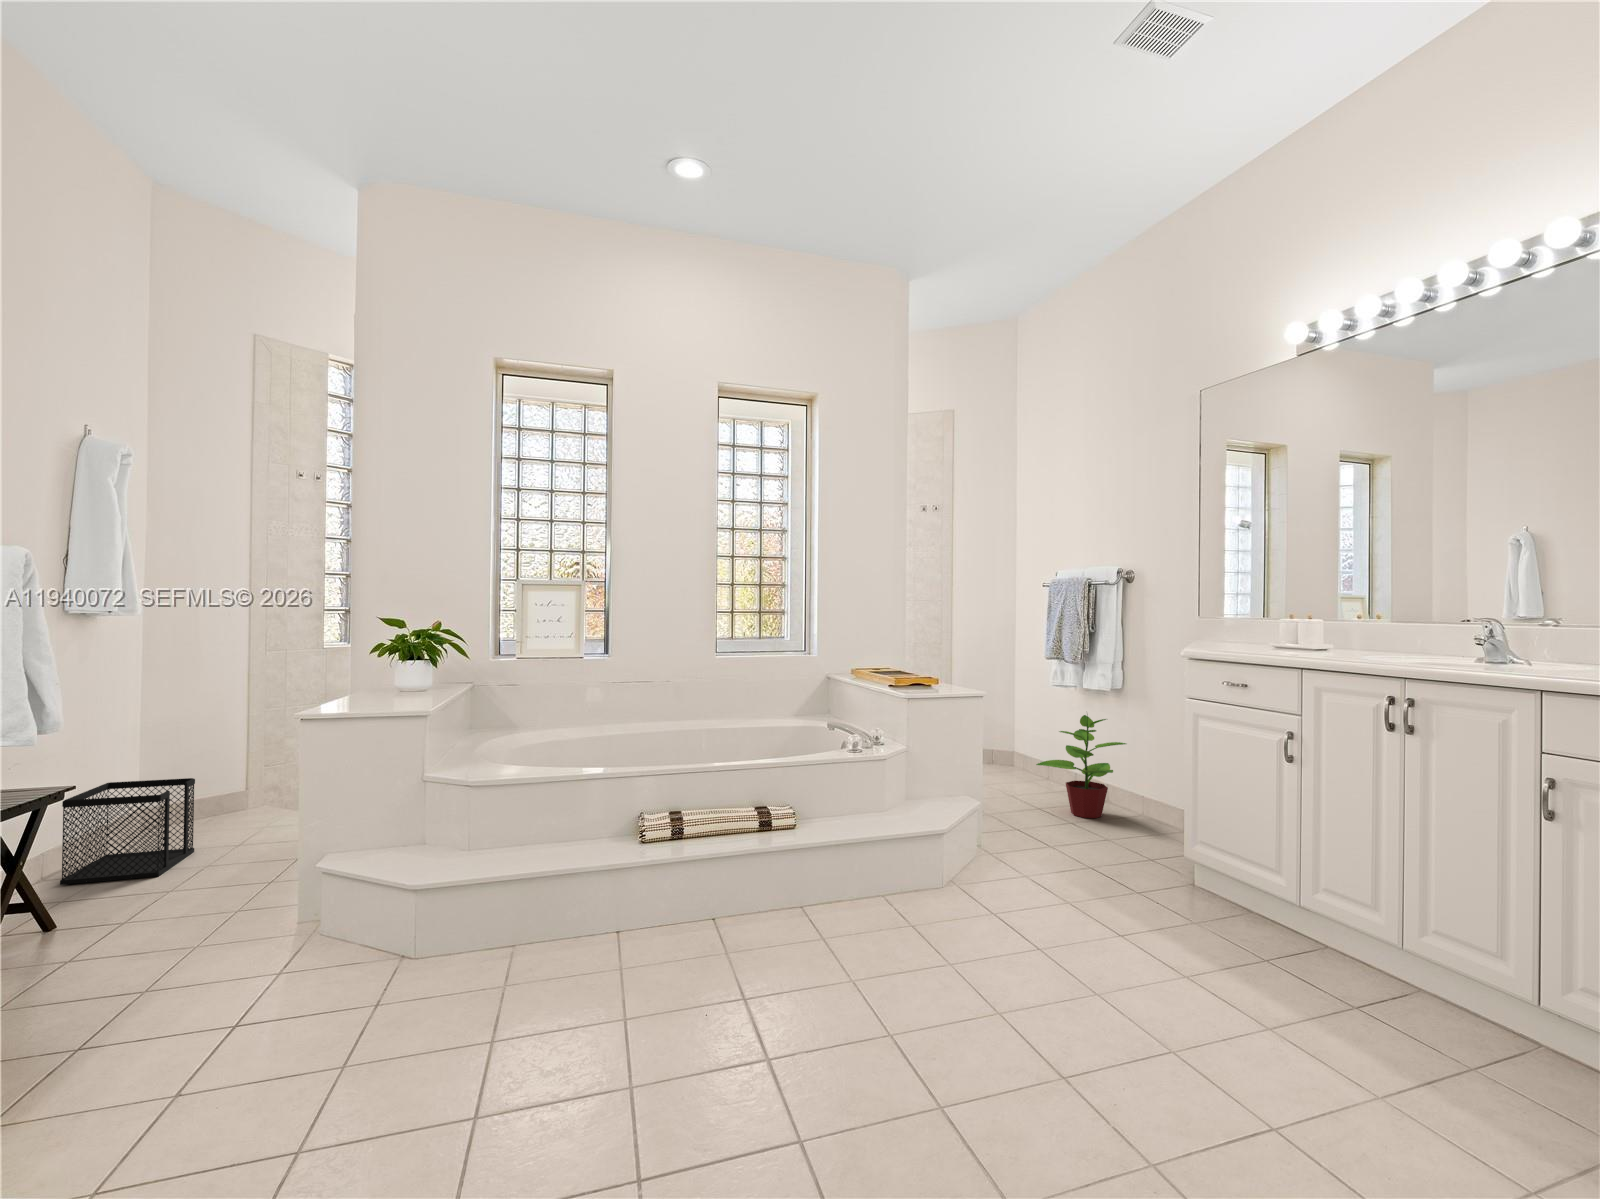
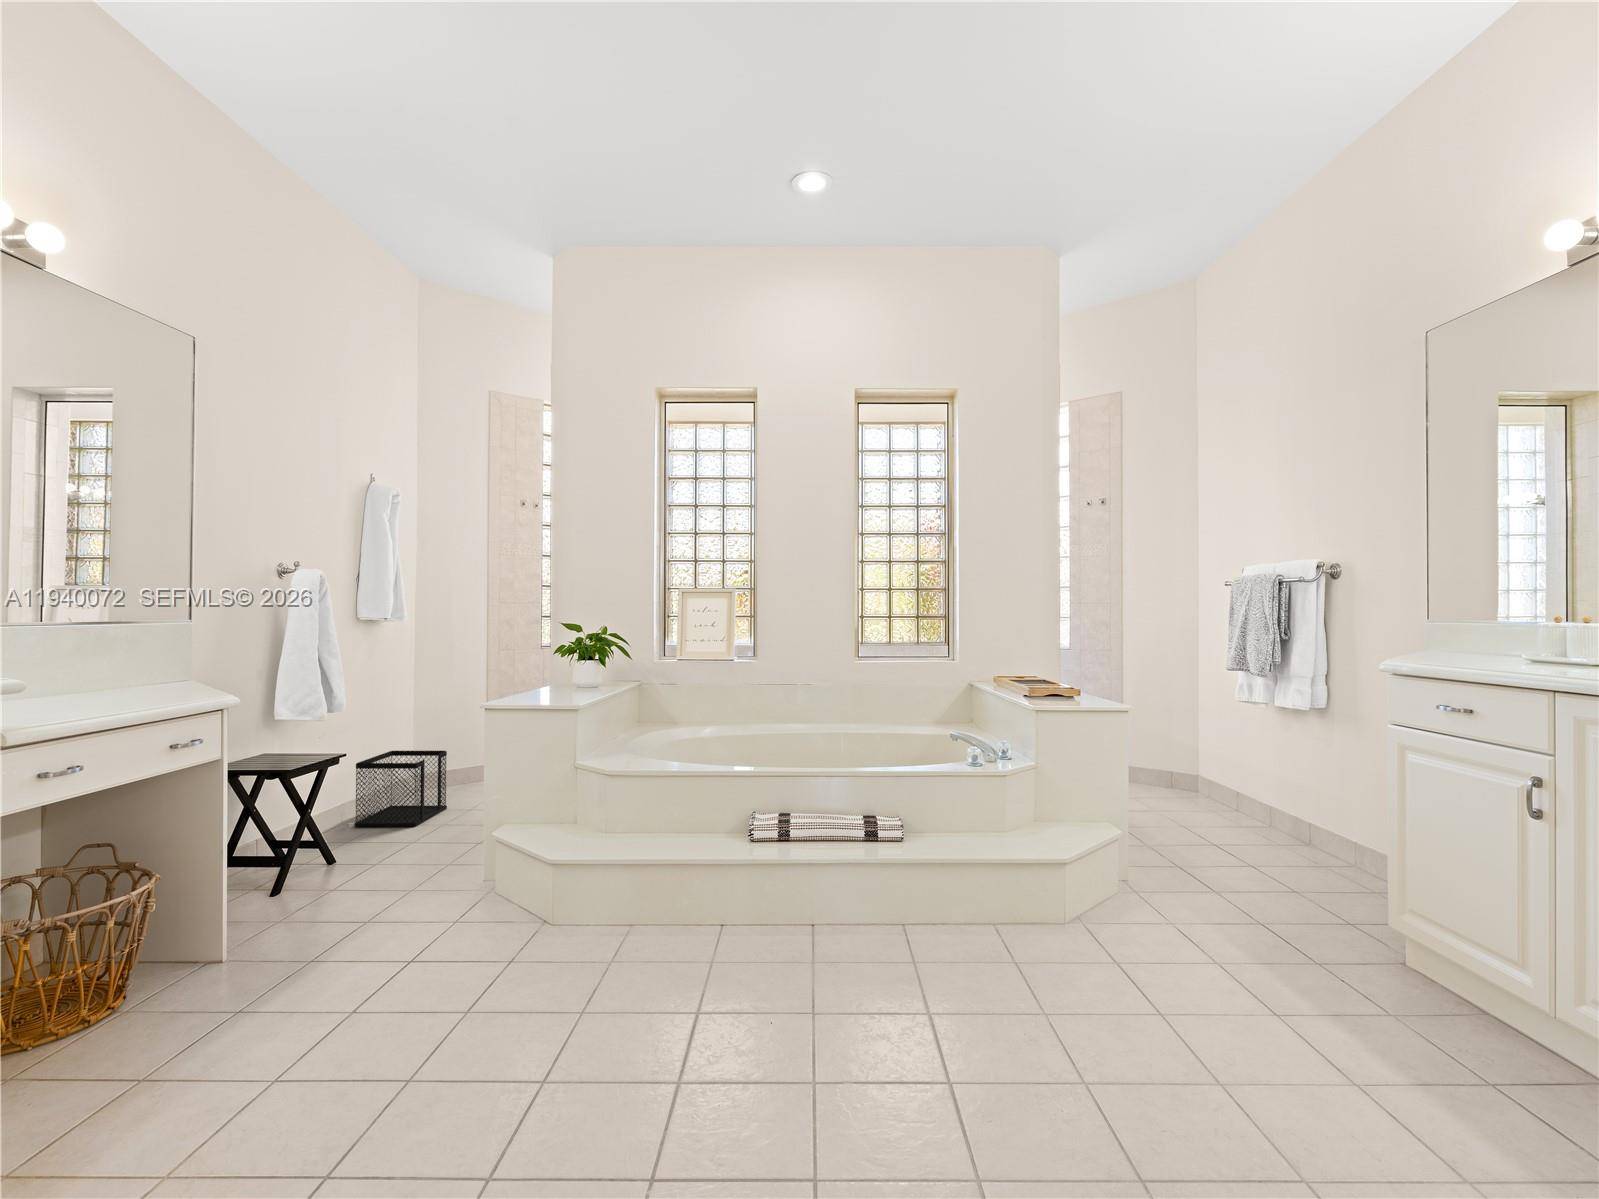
potted plant: present [1036,715,1126,818] -> none [1211,730,1329,854]

